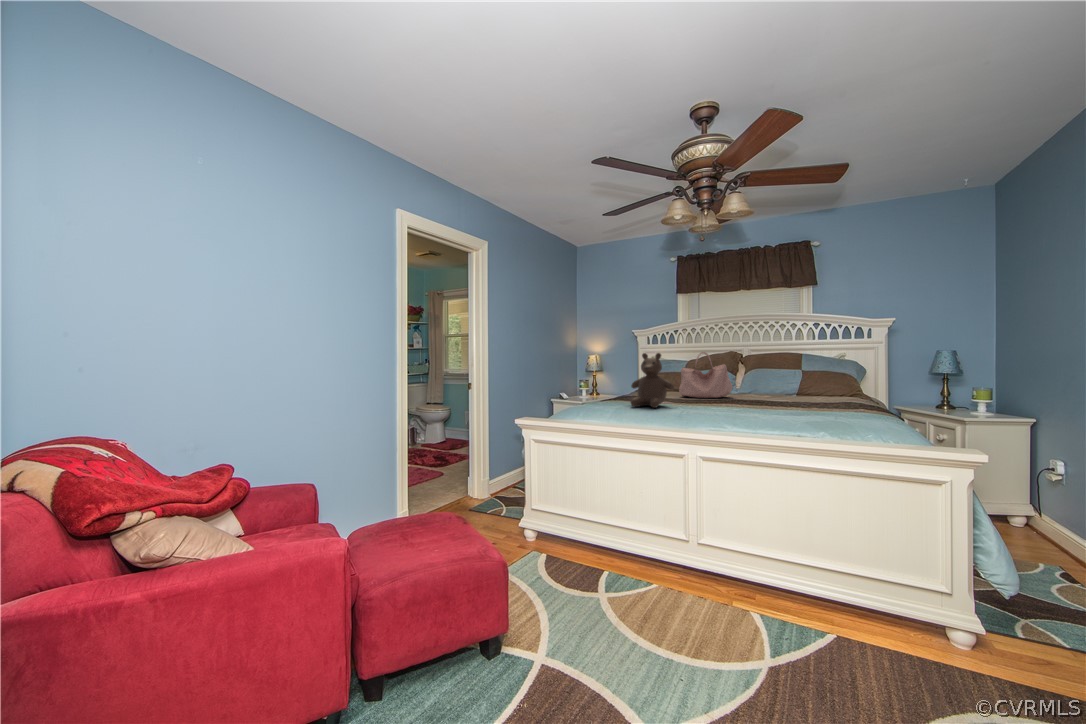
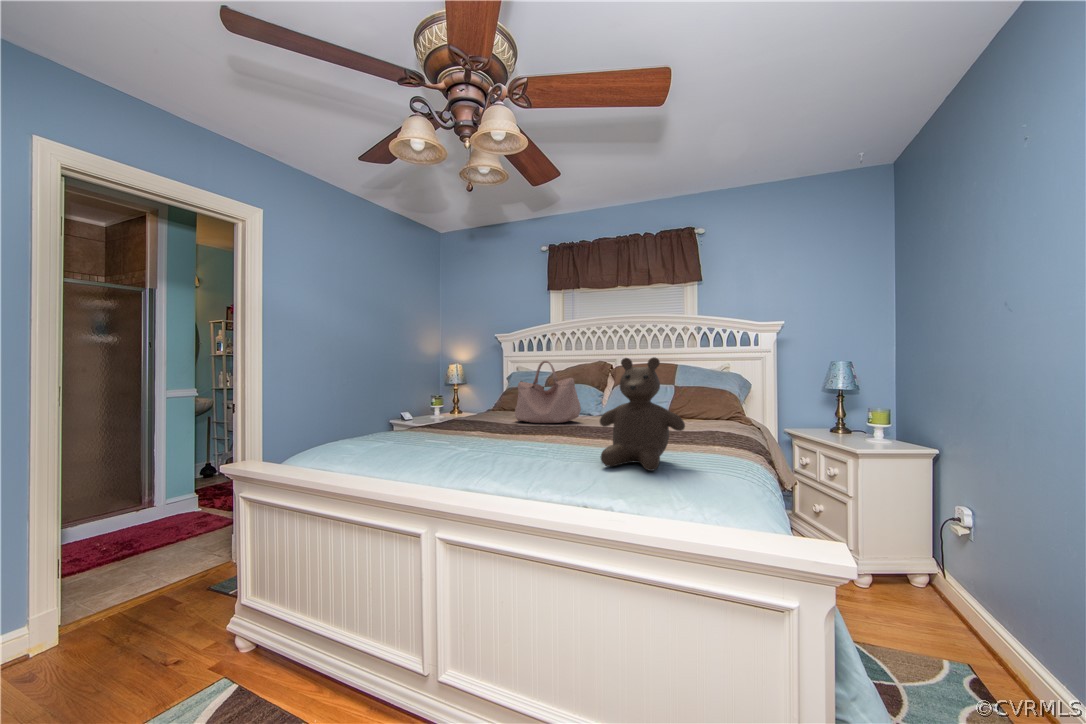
teddy bear: present [631,353,674,408] -> present [600,357,685,471]

